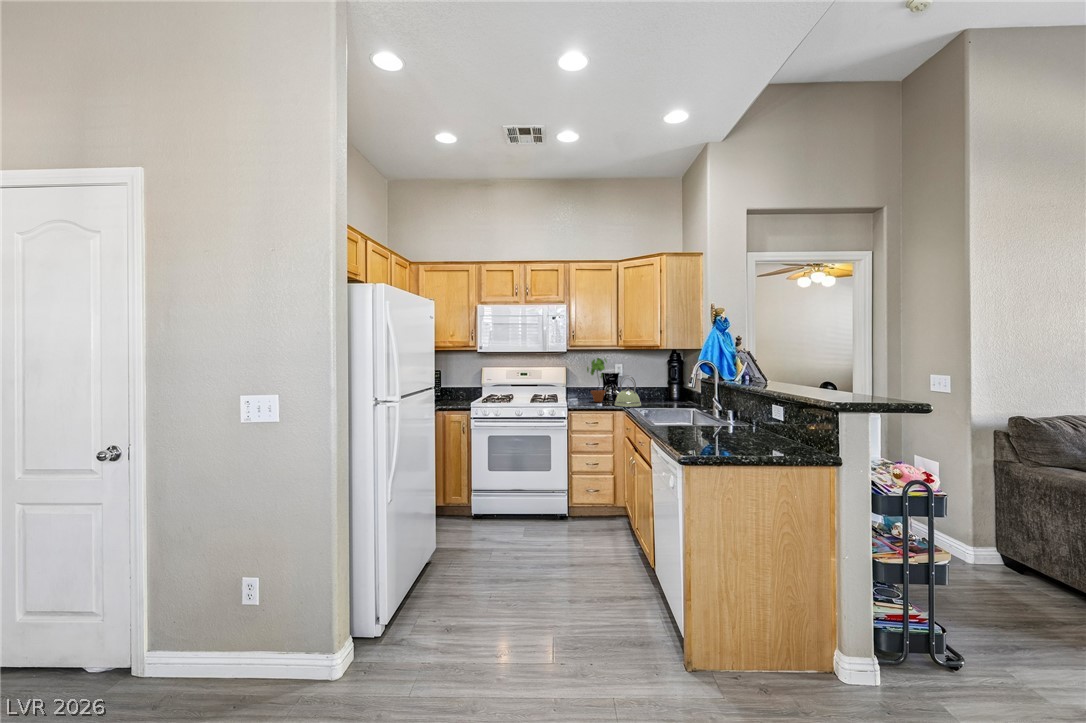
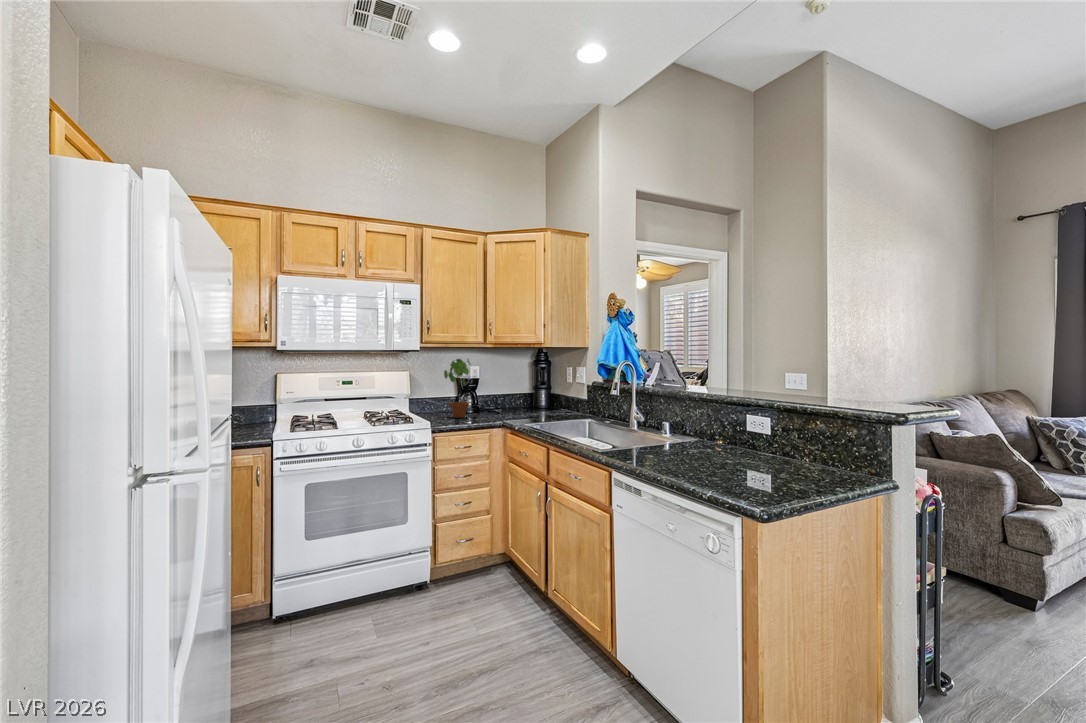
kettle: present [614,375,641,407] -> none [484,381,521,422]

